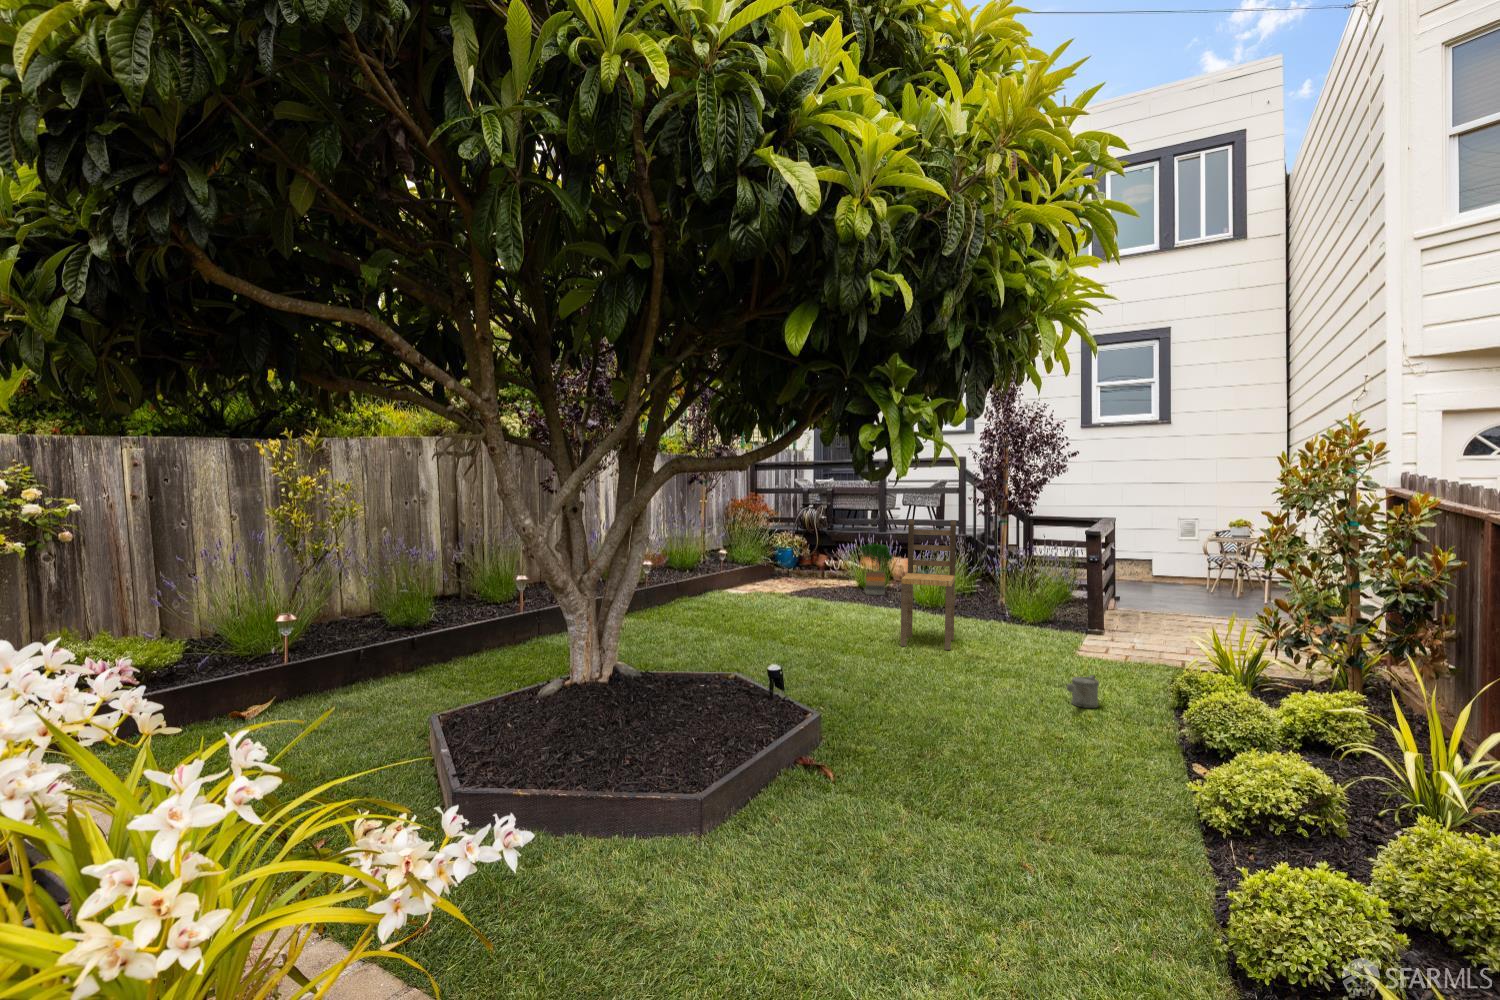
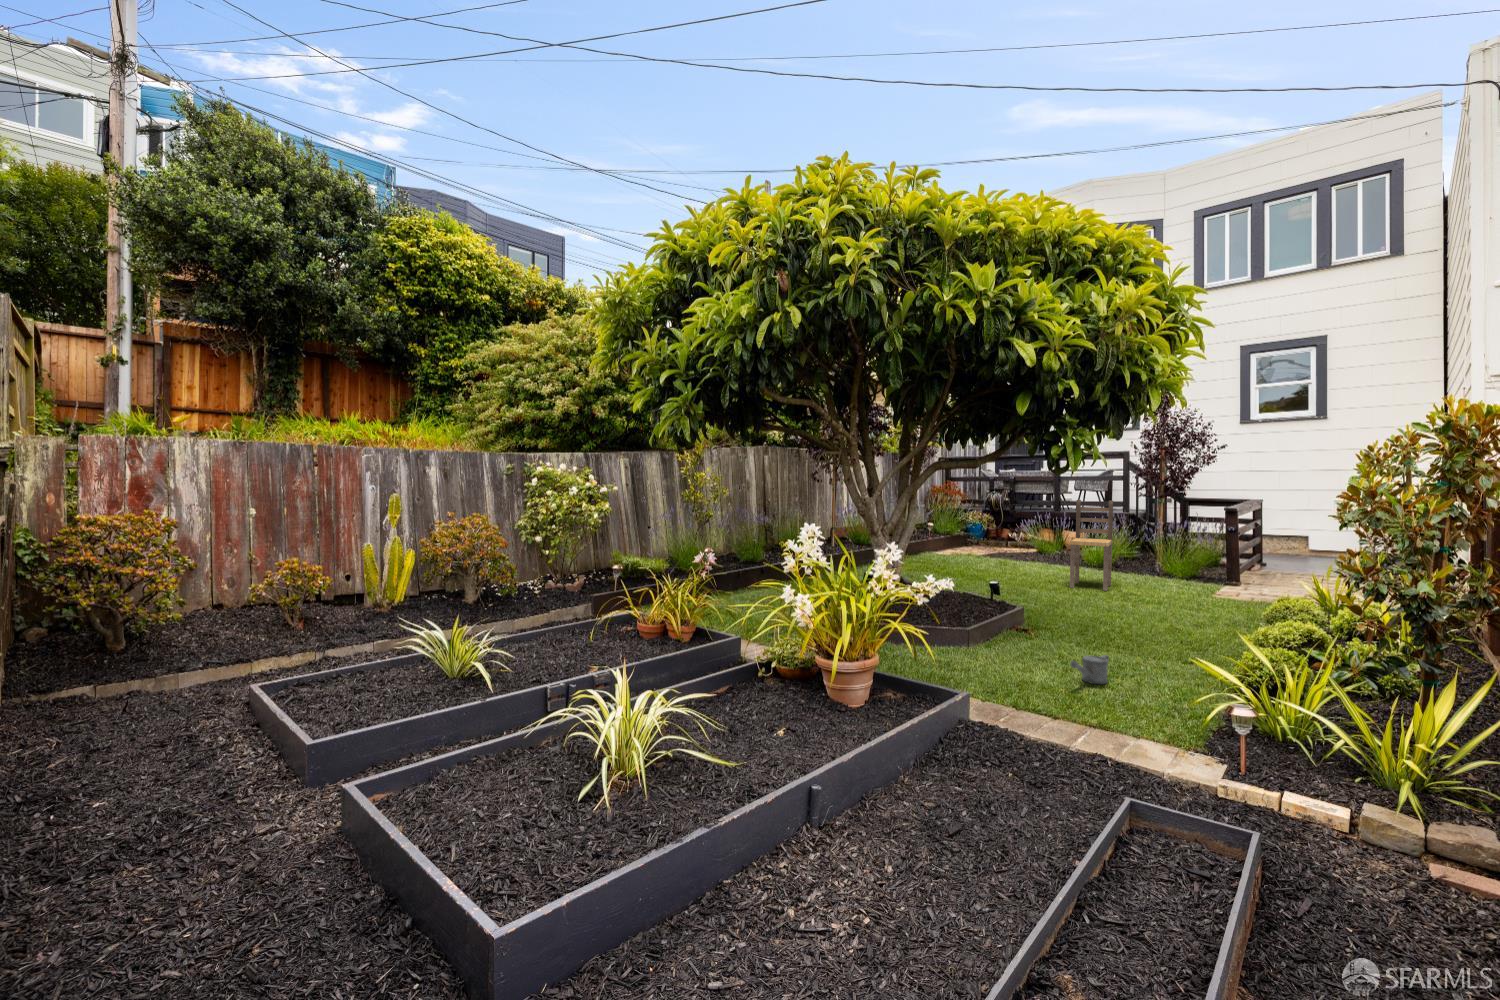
potted tree: present [860,543,893,595] -> none [1037,518,1066,558]
watering can: present [1067,675,1099,708] -> present [1070,655,1109,684]

